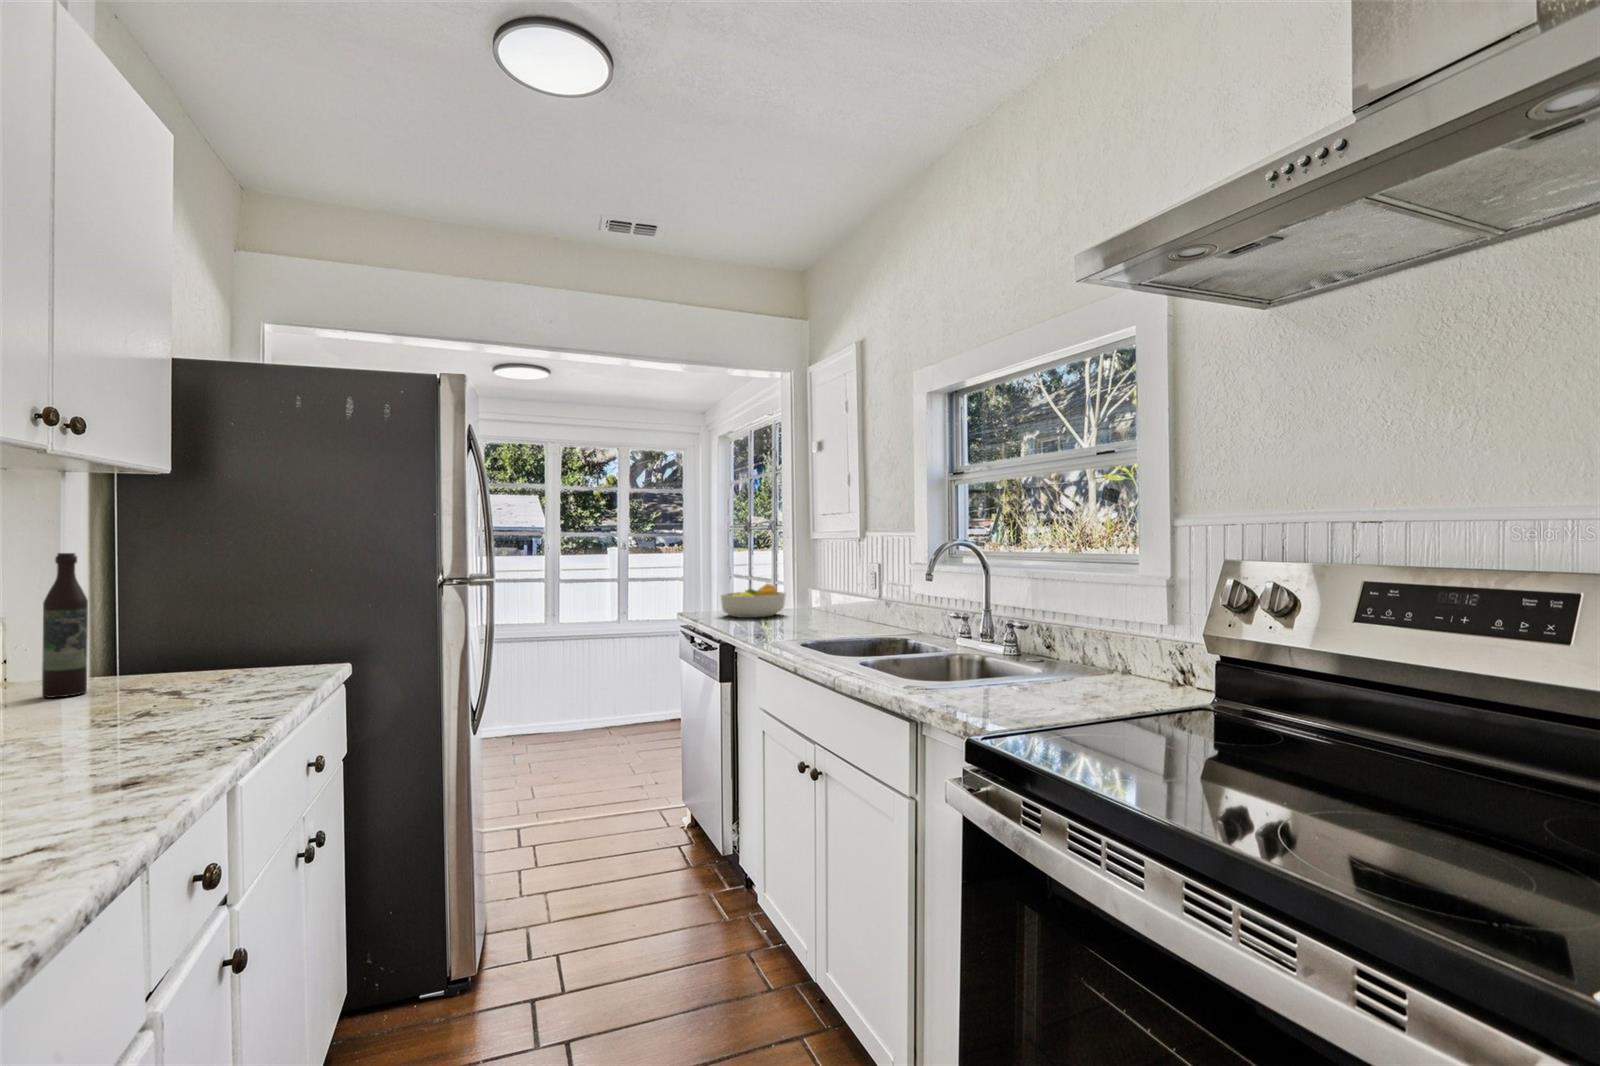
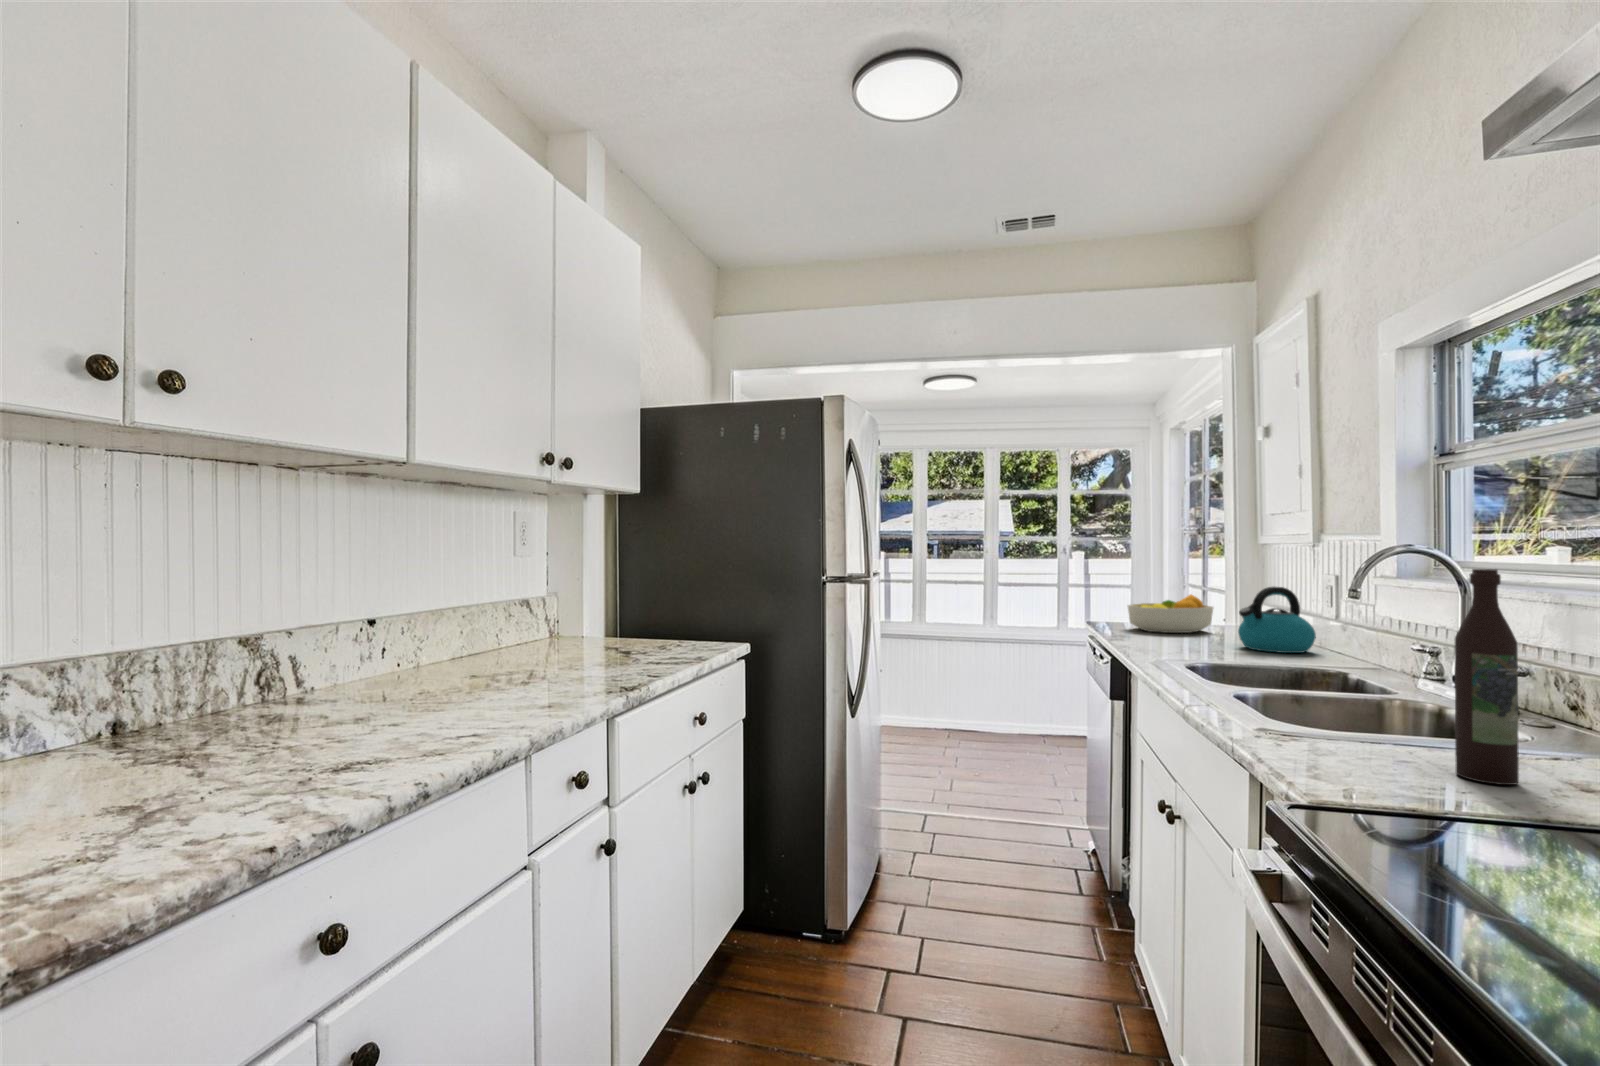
wine bottle: present [42,553,88,698] -> present [1455,569,1519,785]
kettle: none [816,574,869,627] -> present [1238,587,1316,653]

